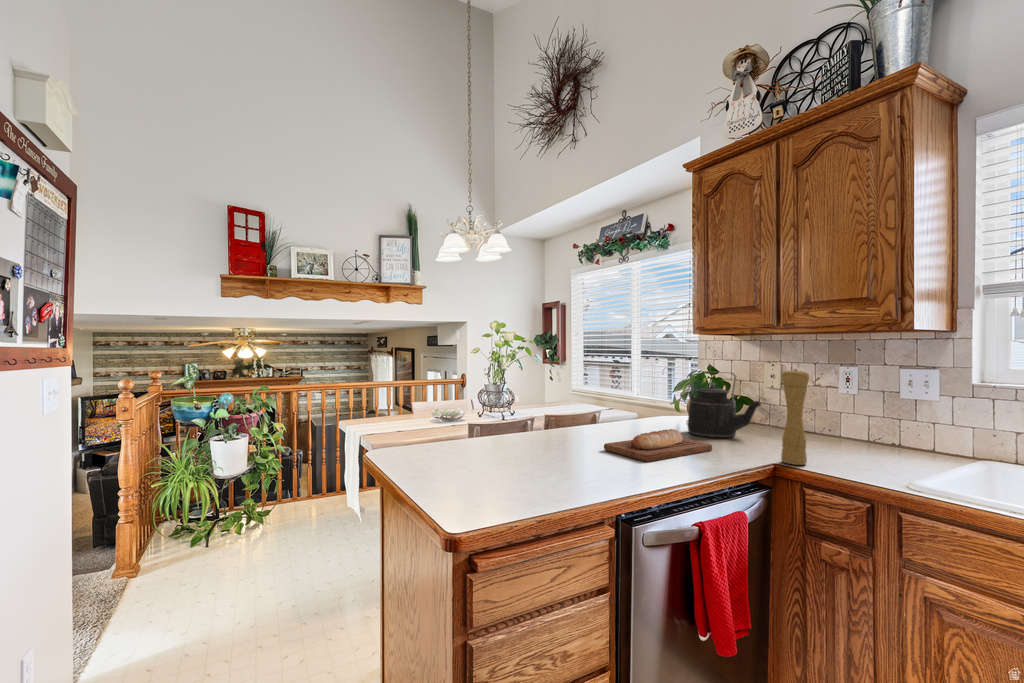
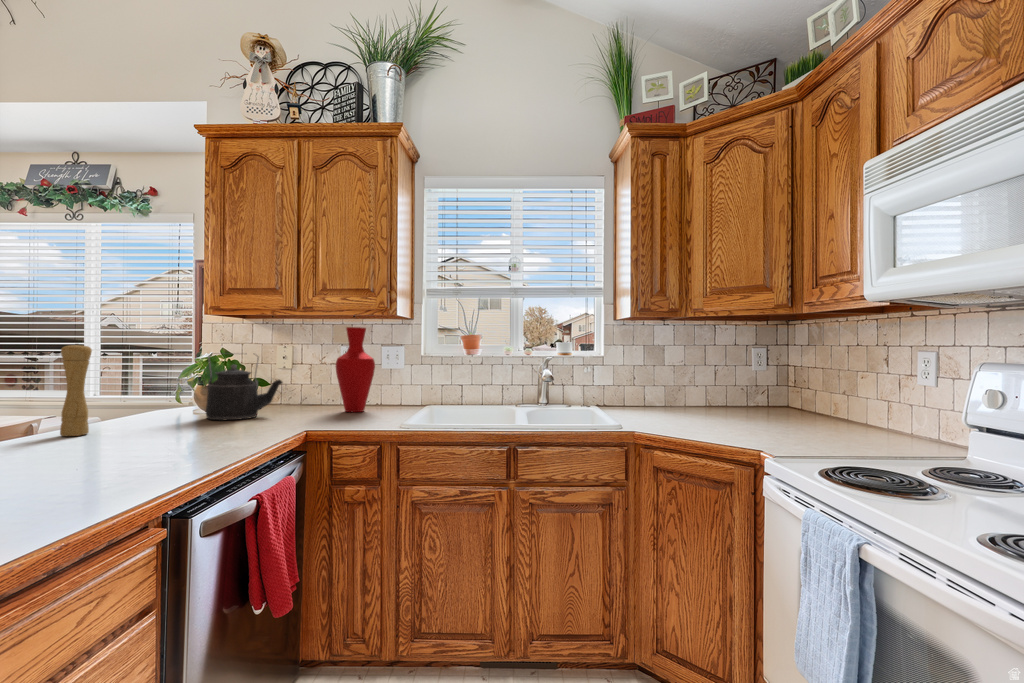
vase: none [826,345,882,450] -> present [336,327,375,412]
pepper mill: present [781,369,809,465] -> present [60,344,92,436]
bread loaf: present [604,429,712,462] -> none [118,414,246,449]

